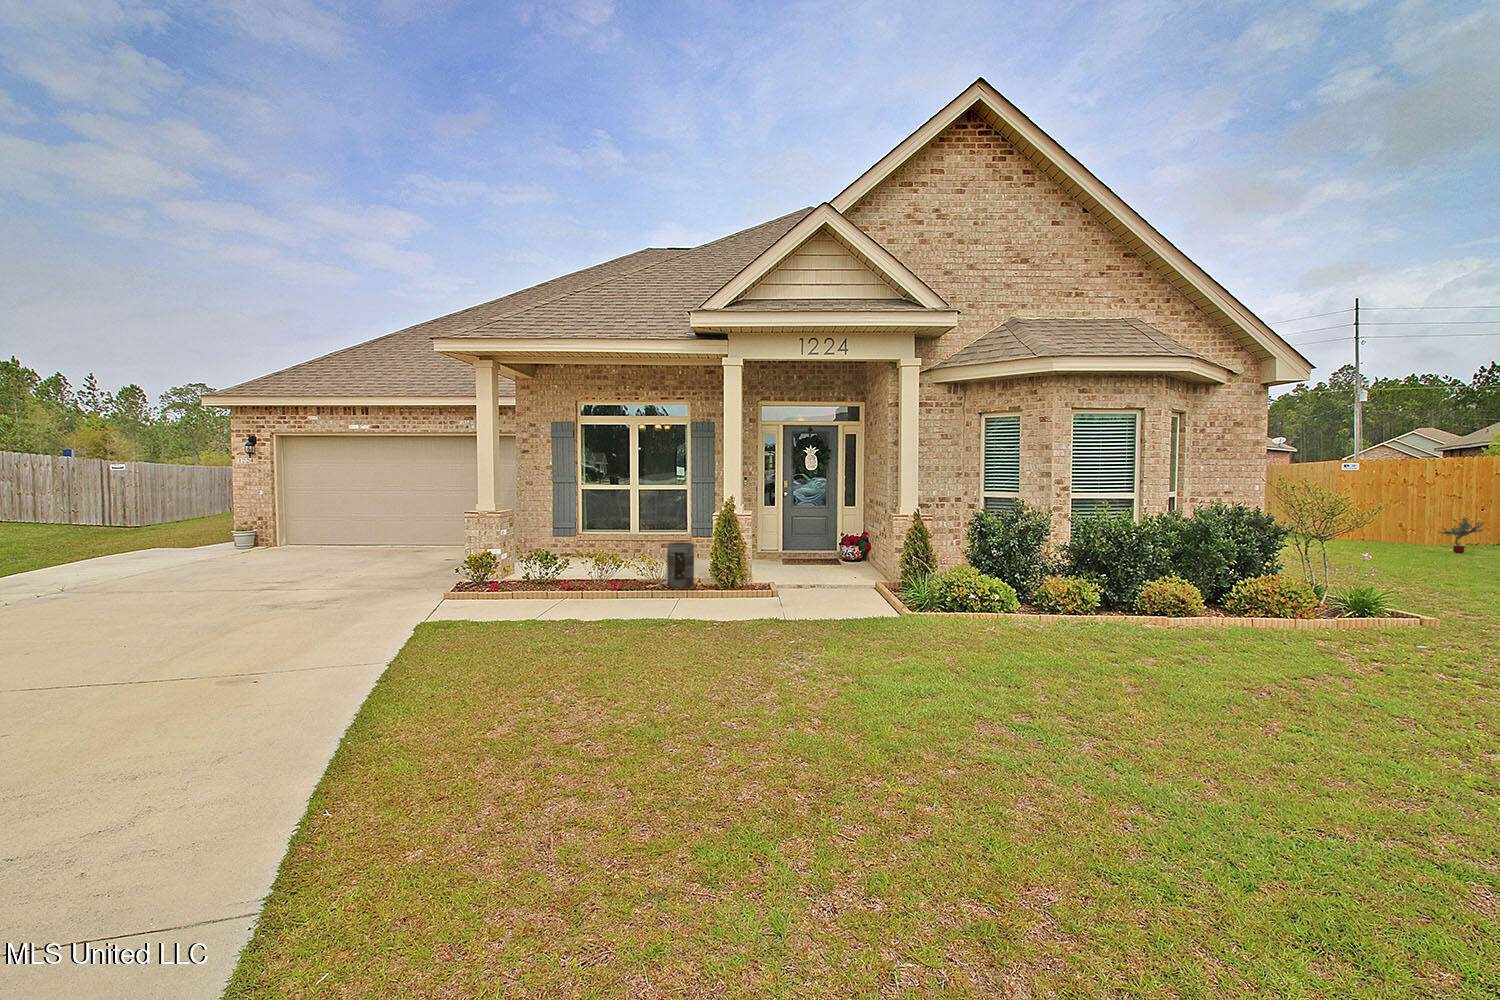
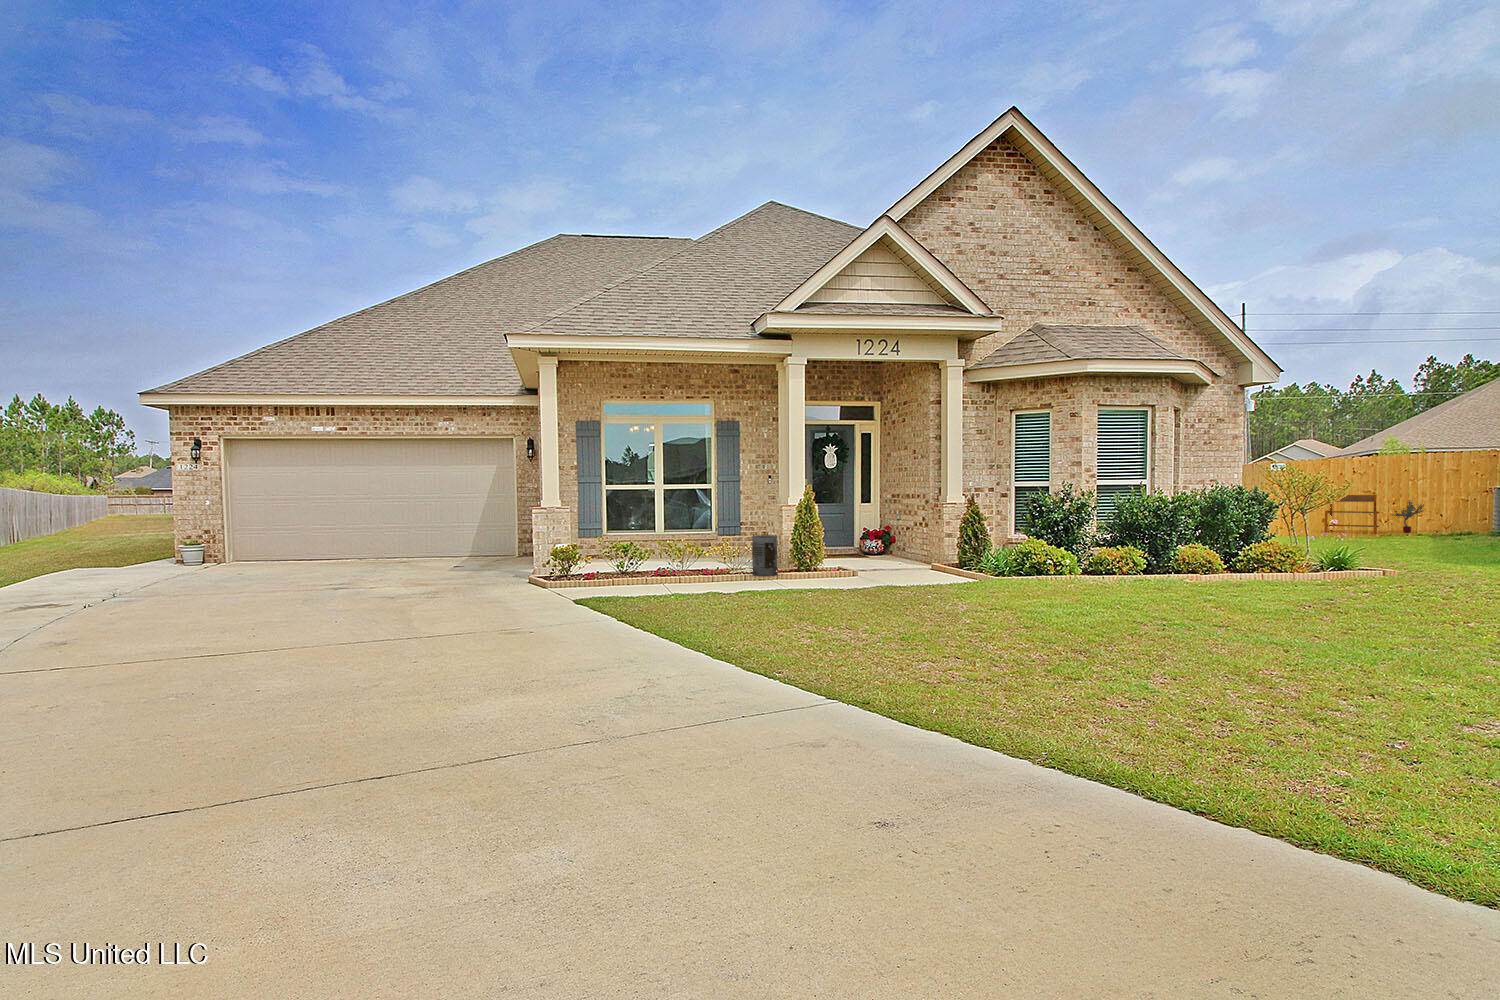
bench: none [1351,508,1422,553] -> present [1325,495,1379,534]

